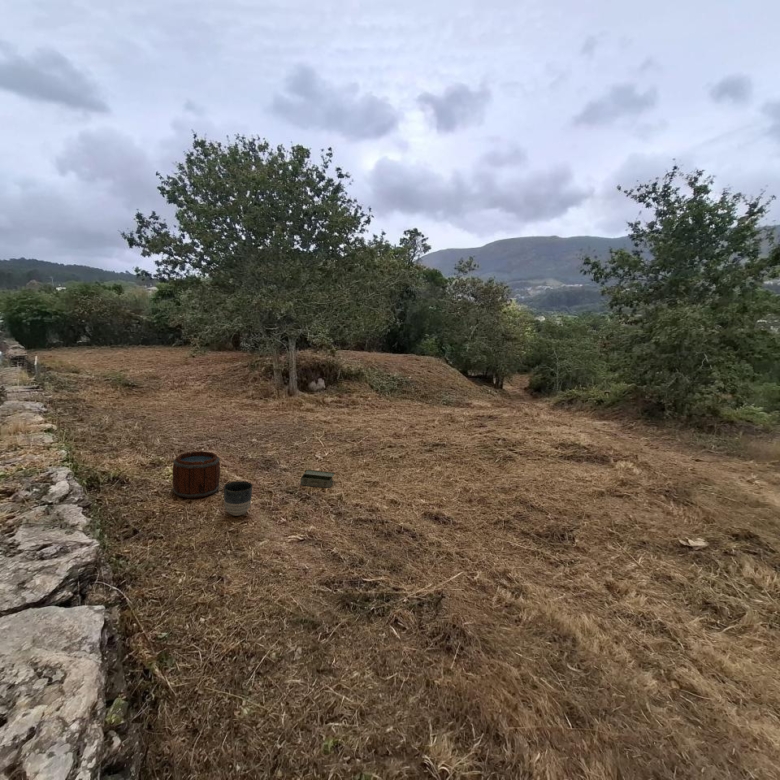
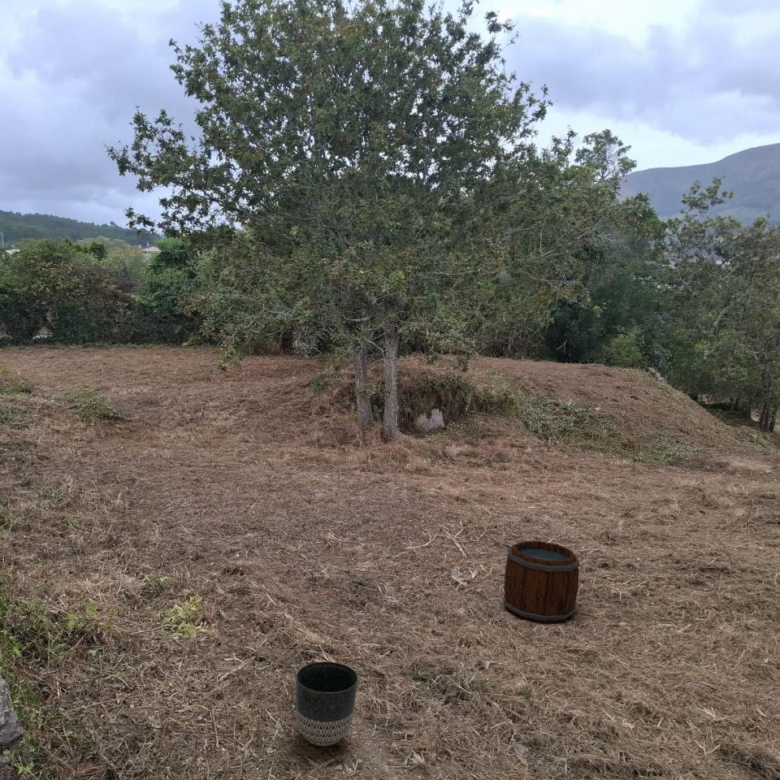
bucket: present [173,451,220,498] -> present [503,541,580,622]
toolbox: present [301,470,335,488] -> none [447,626,520,676]

